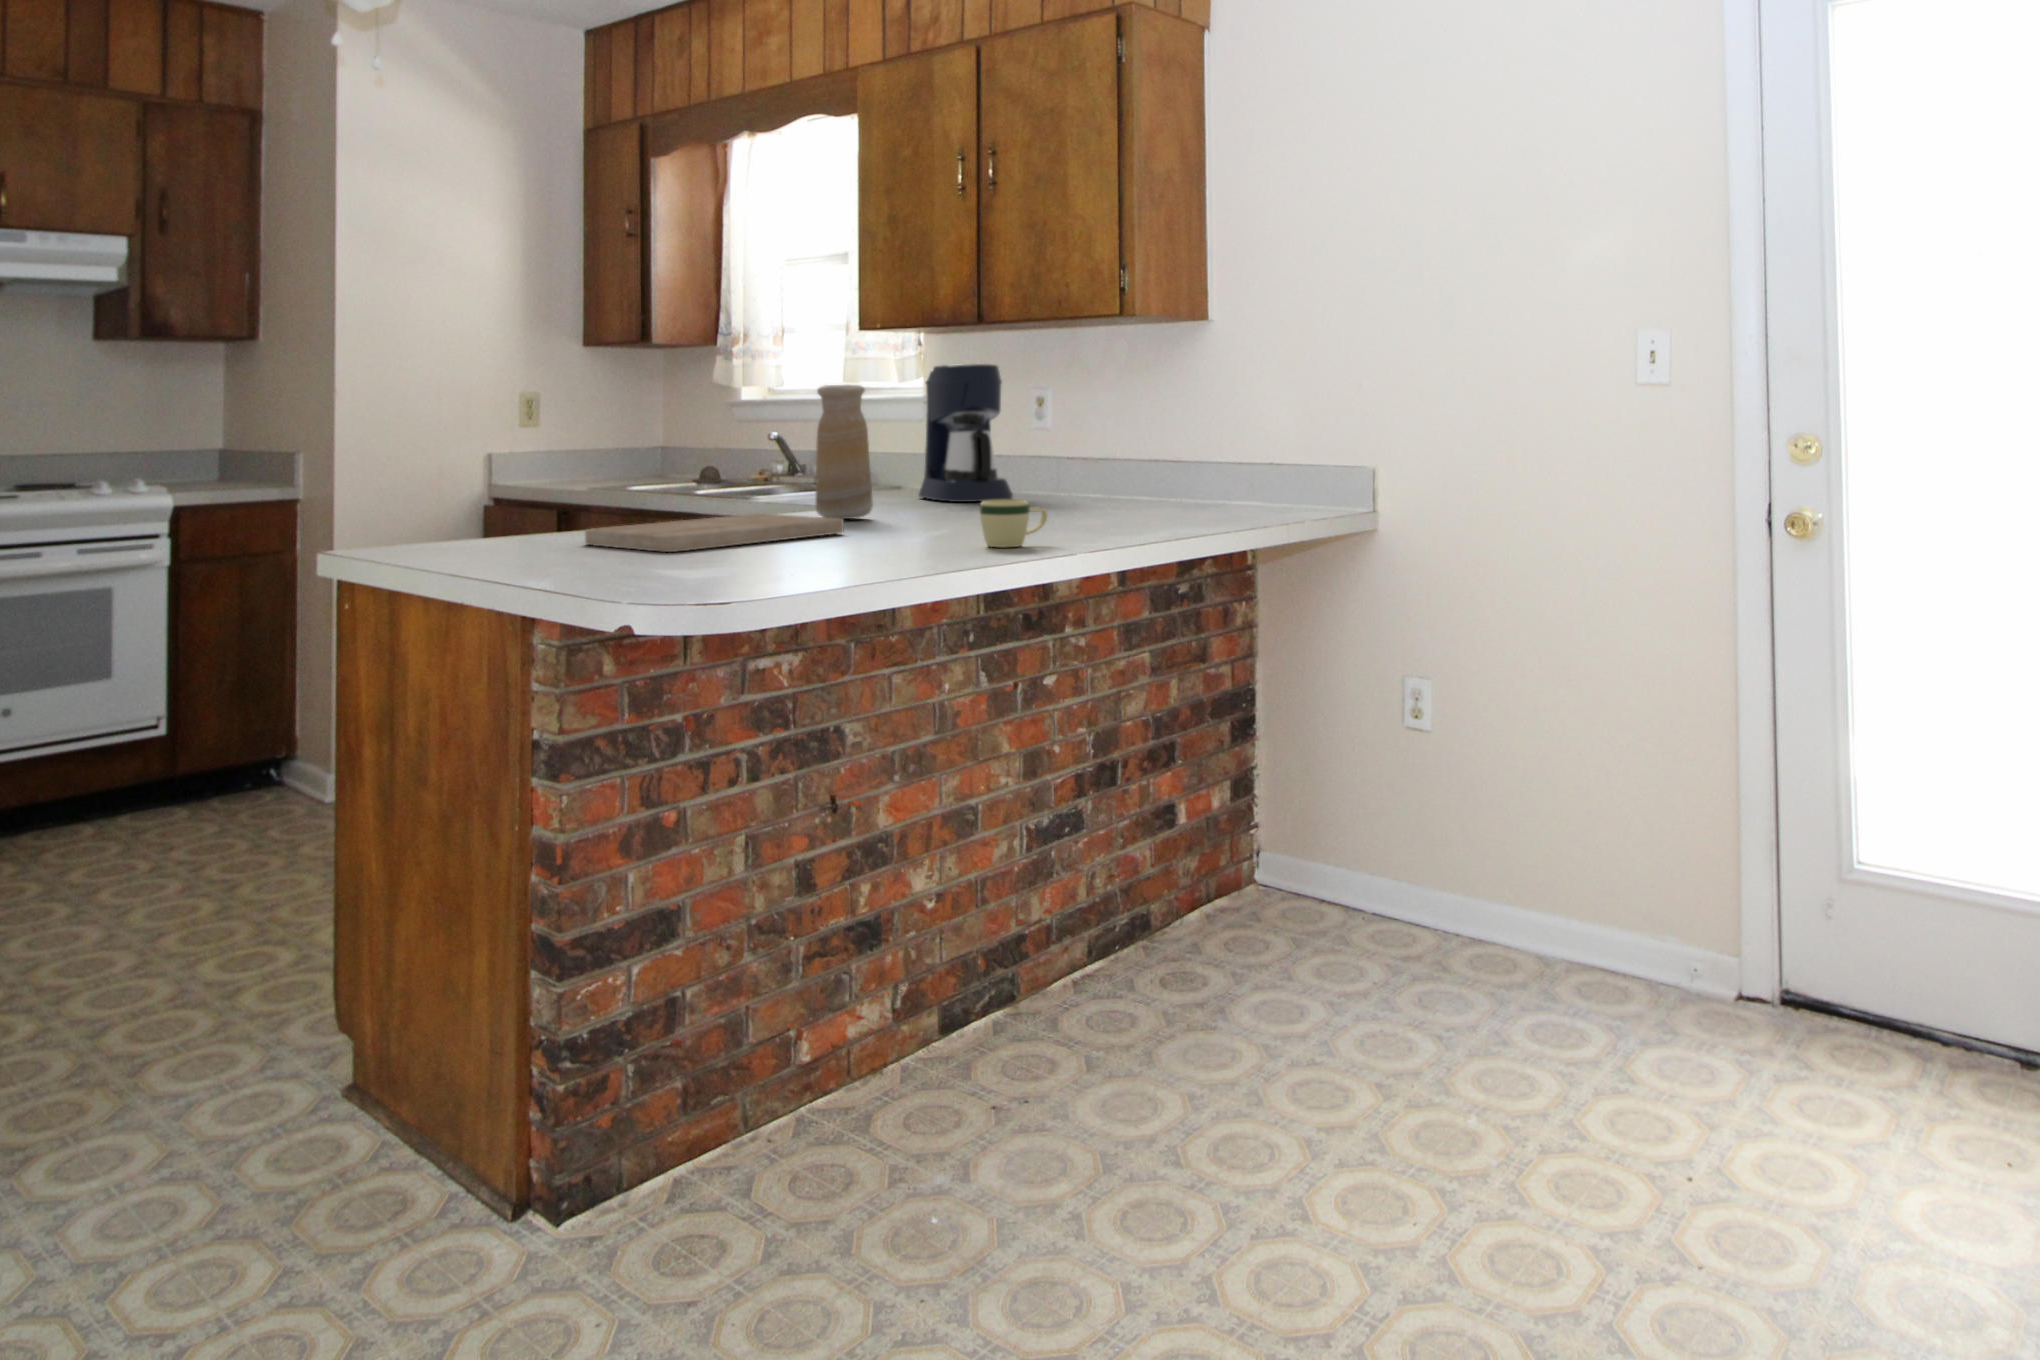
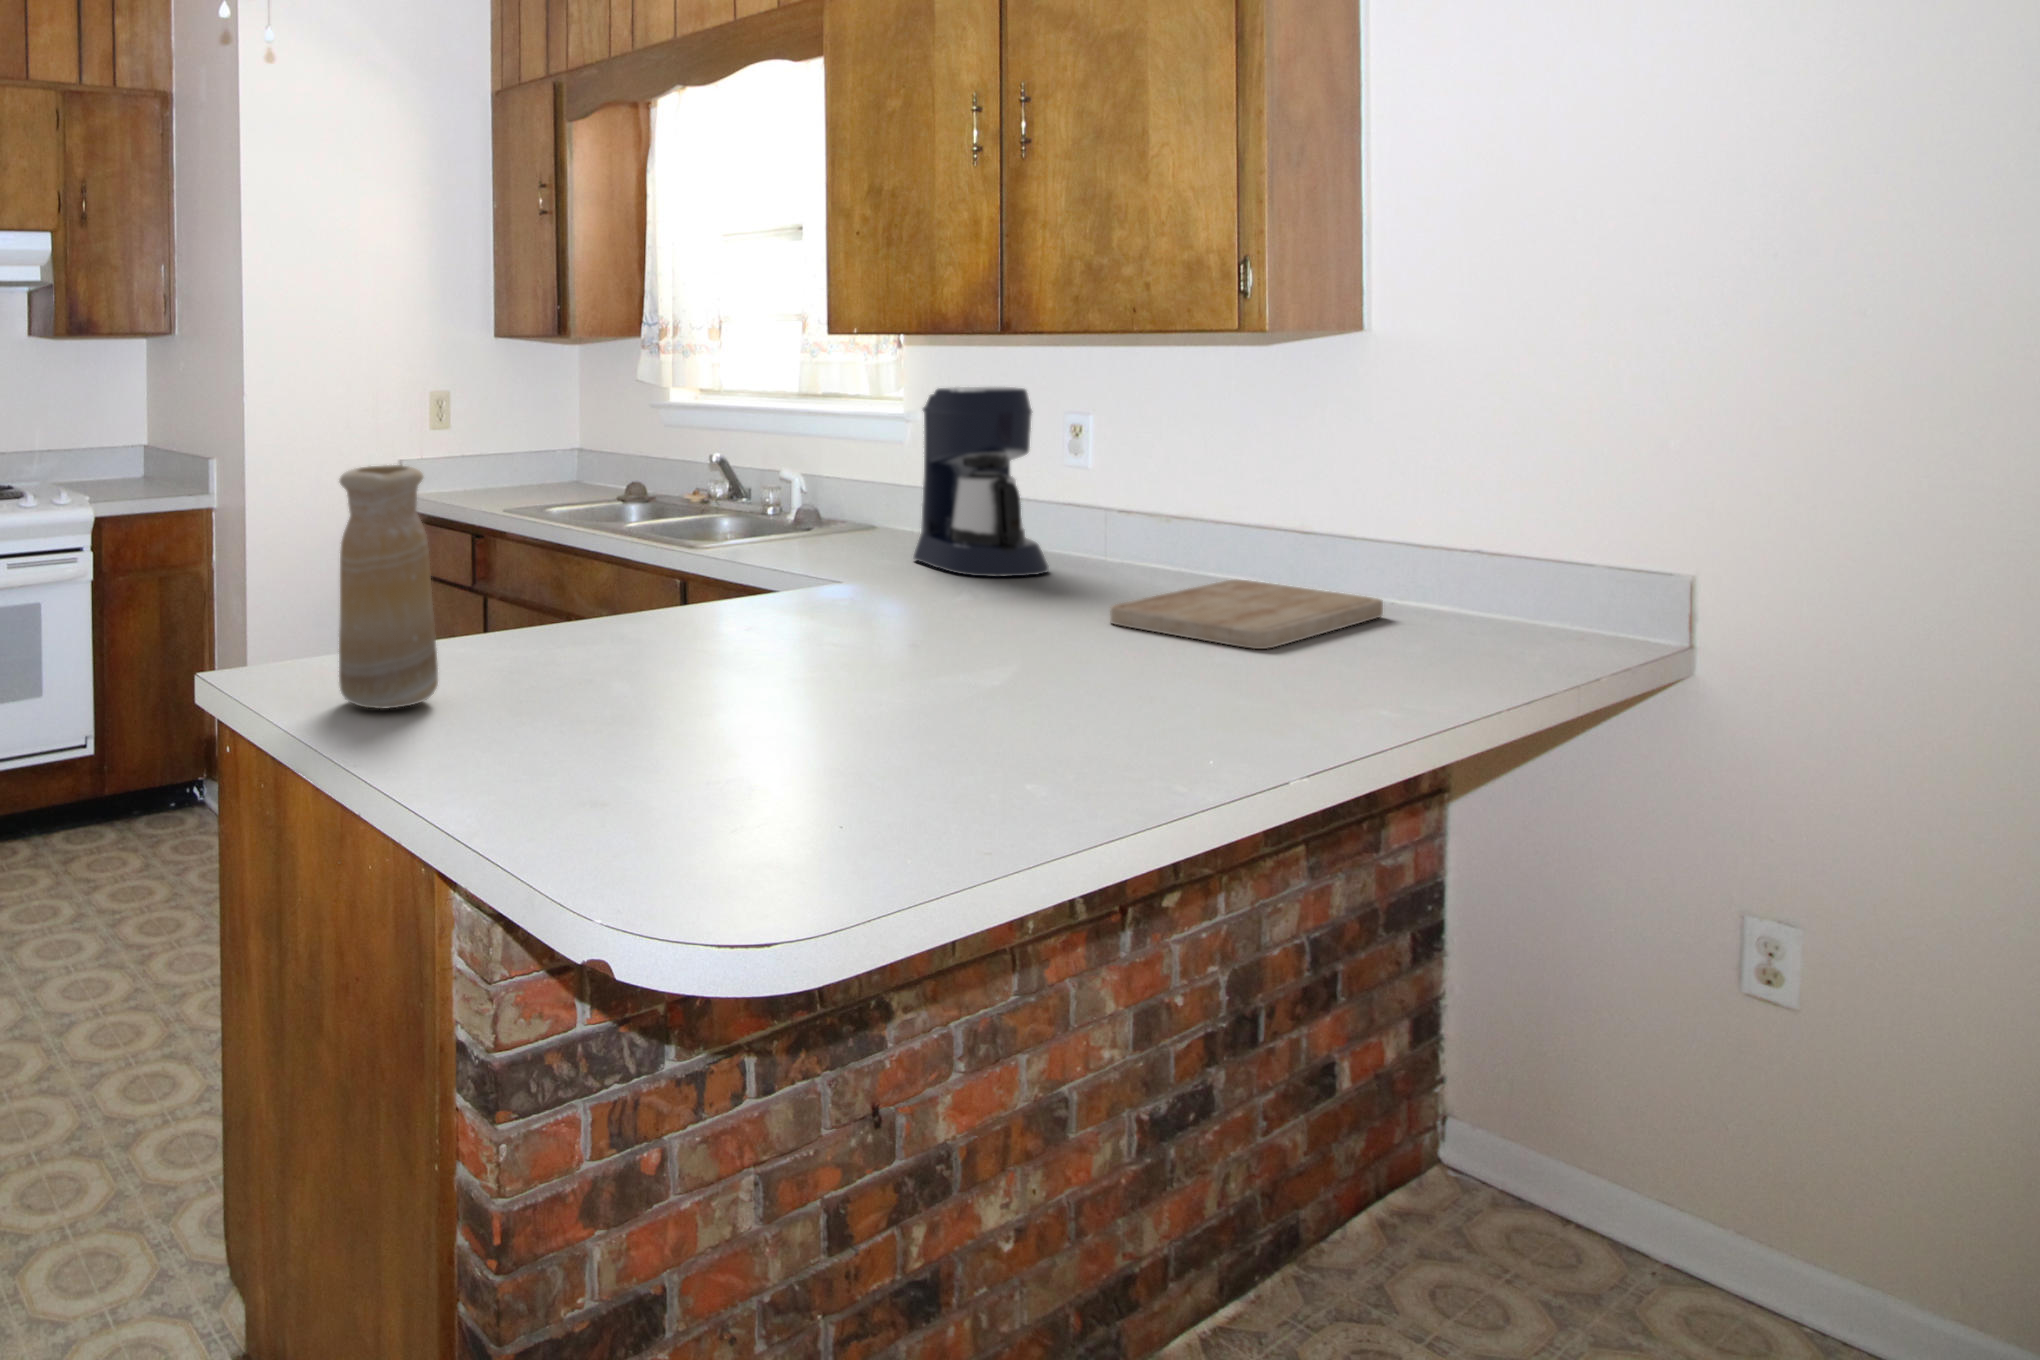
vase: present [816,385,873,519] -> present [339,465,438,709]
mug: present [980,500,1047,547] -> none [1105,668,1216,754]
cutting board: present [585,514,844,552] -> present [1110,580,1383,649]

